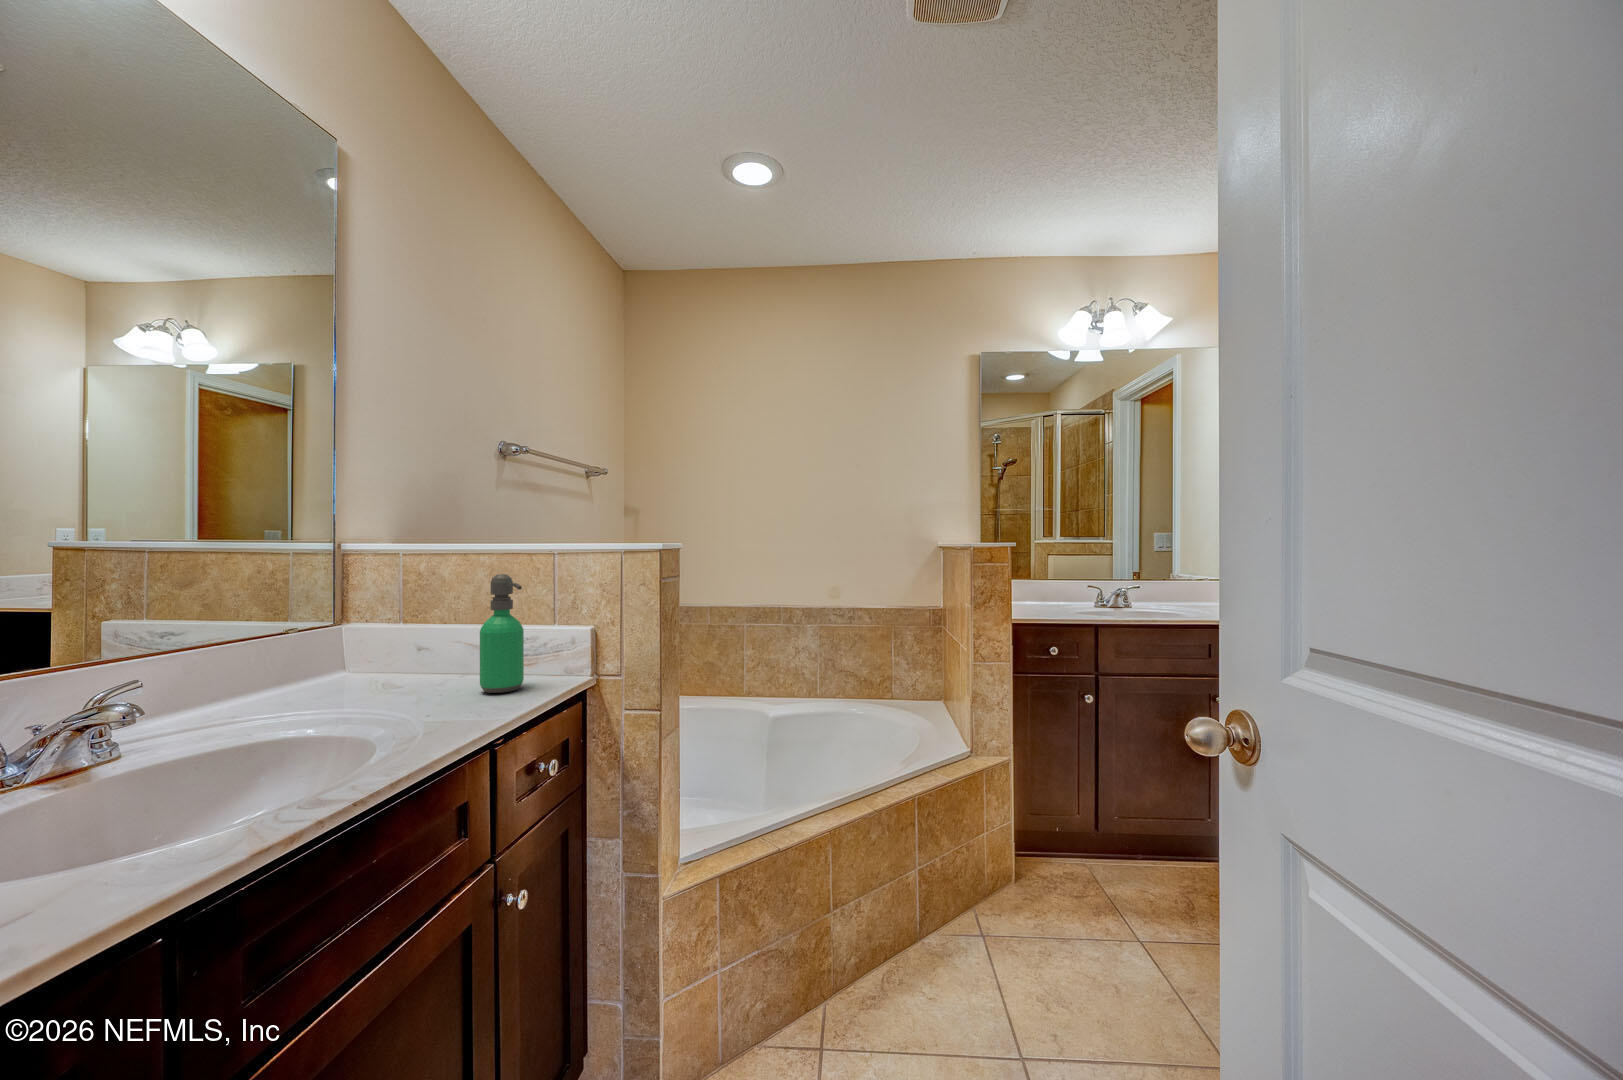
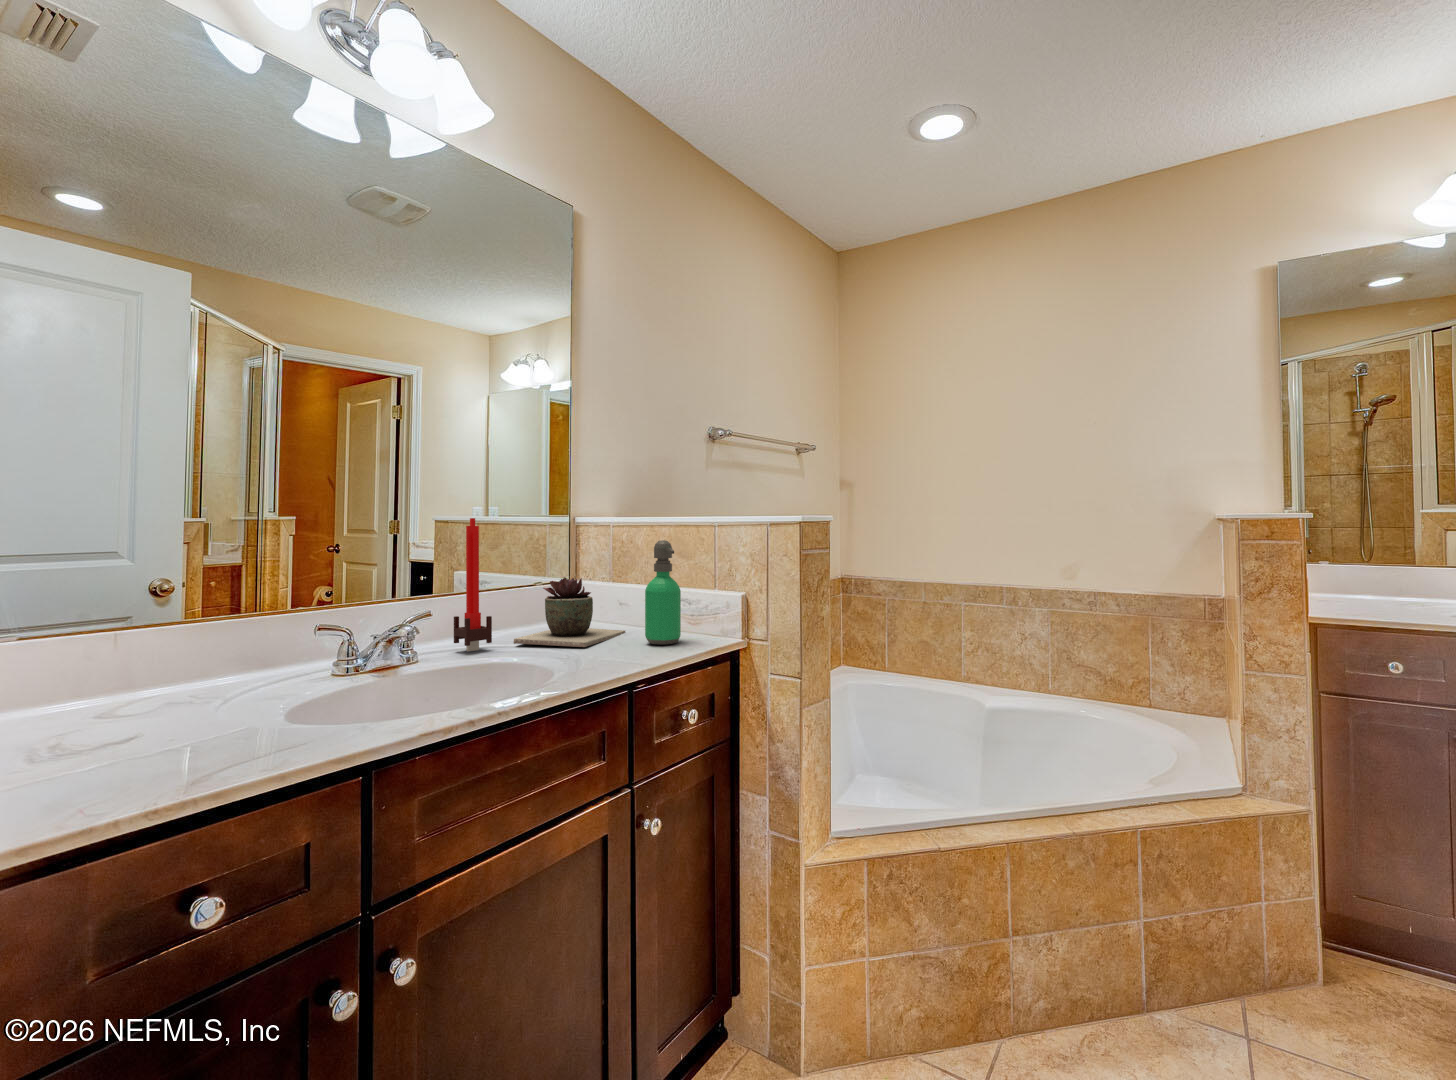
candle: none [187,551,254,733] -> present [454,518,492,651]
succulent plant: none [286,622,437,714] -> present [514,578,625,647]

